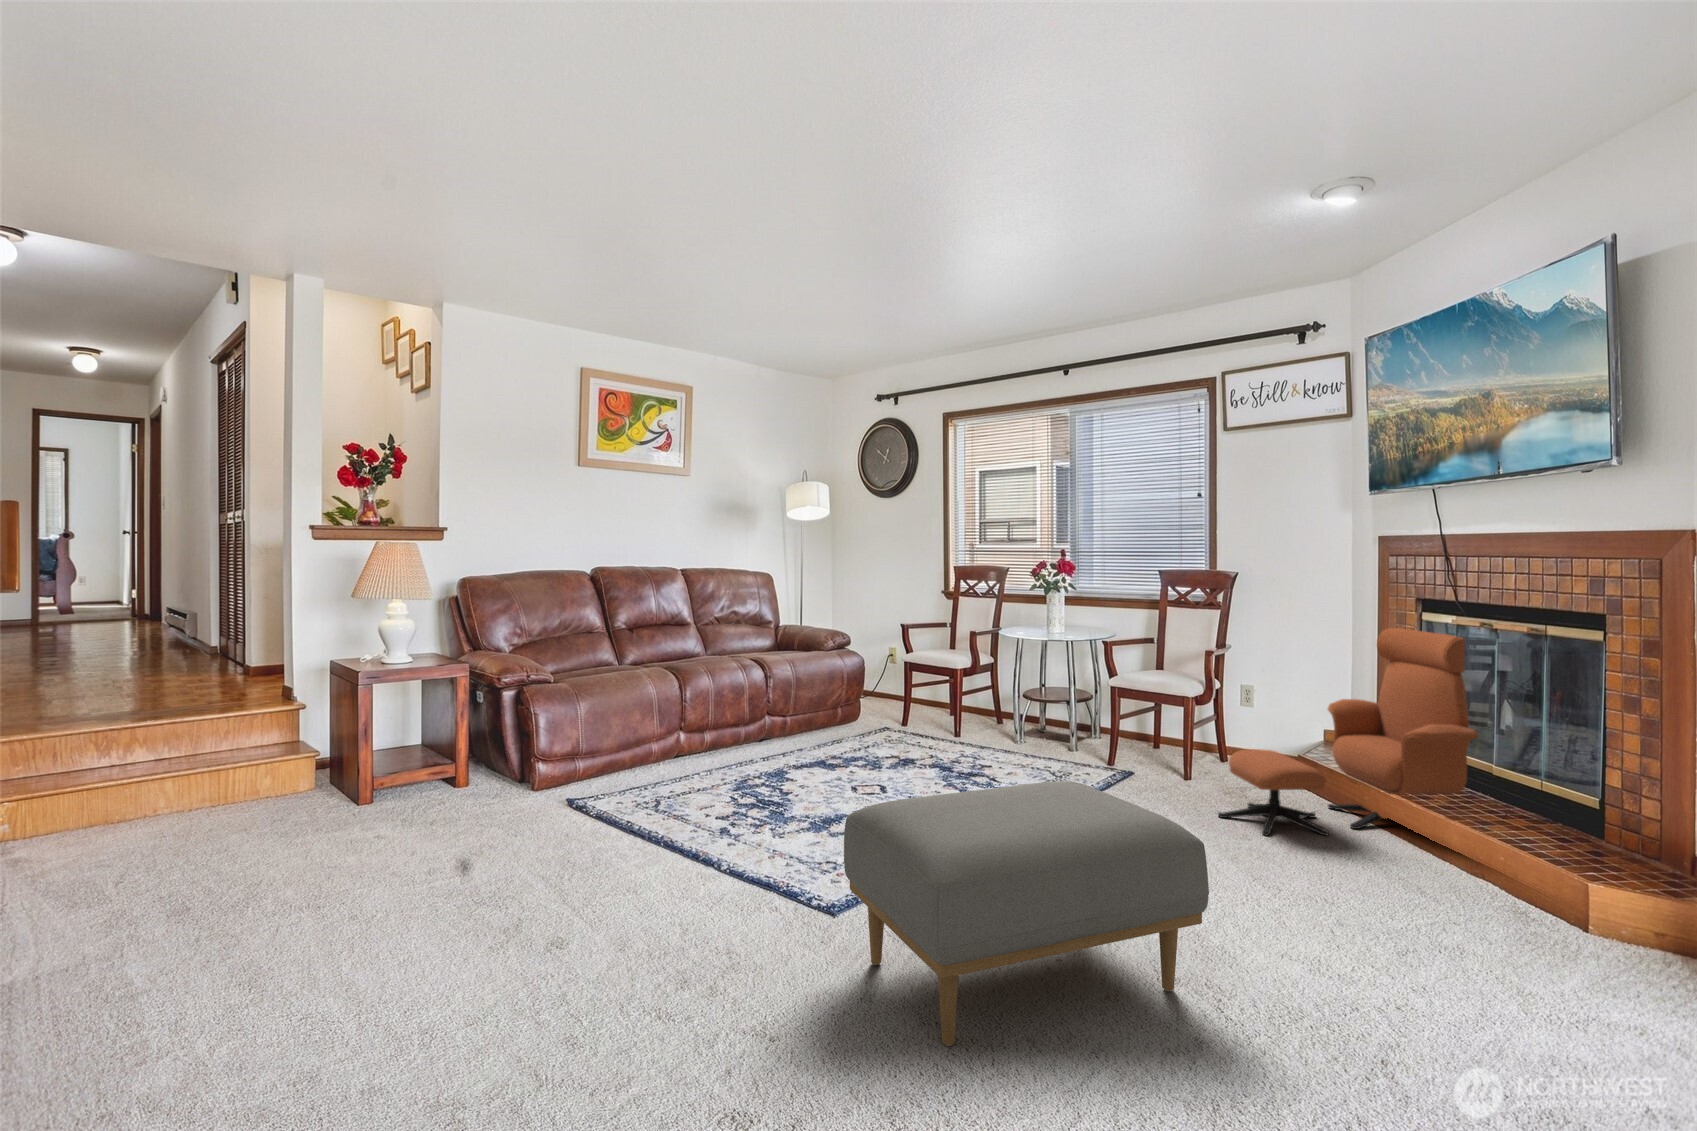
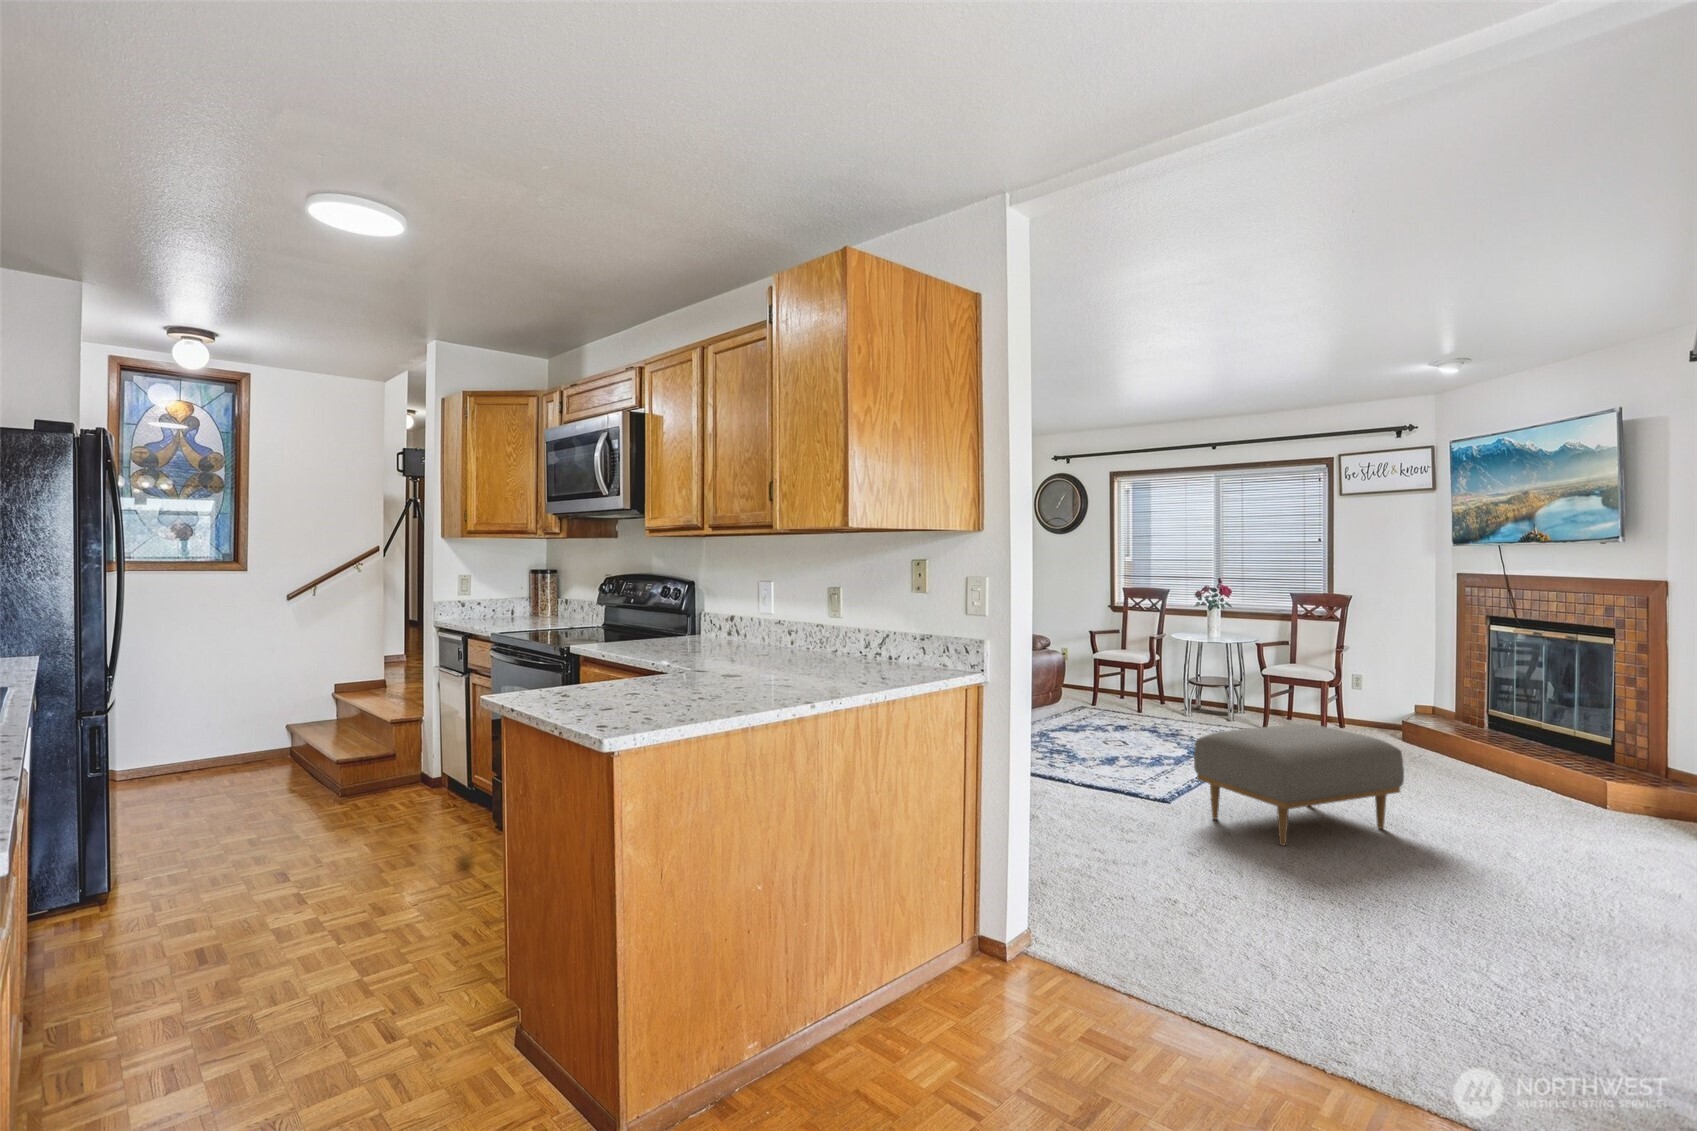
lounge chair: present [1218,628,1479,836] -> none [1360,636,1535,770]

